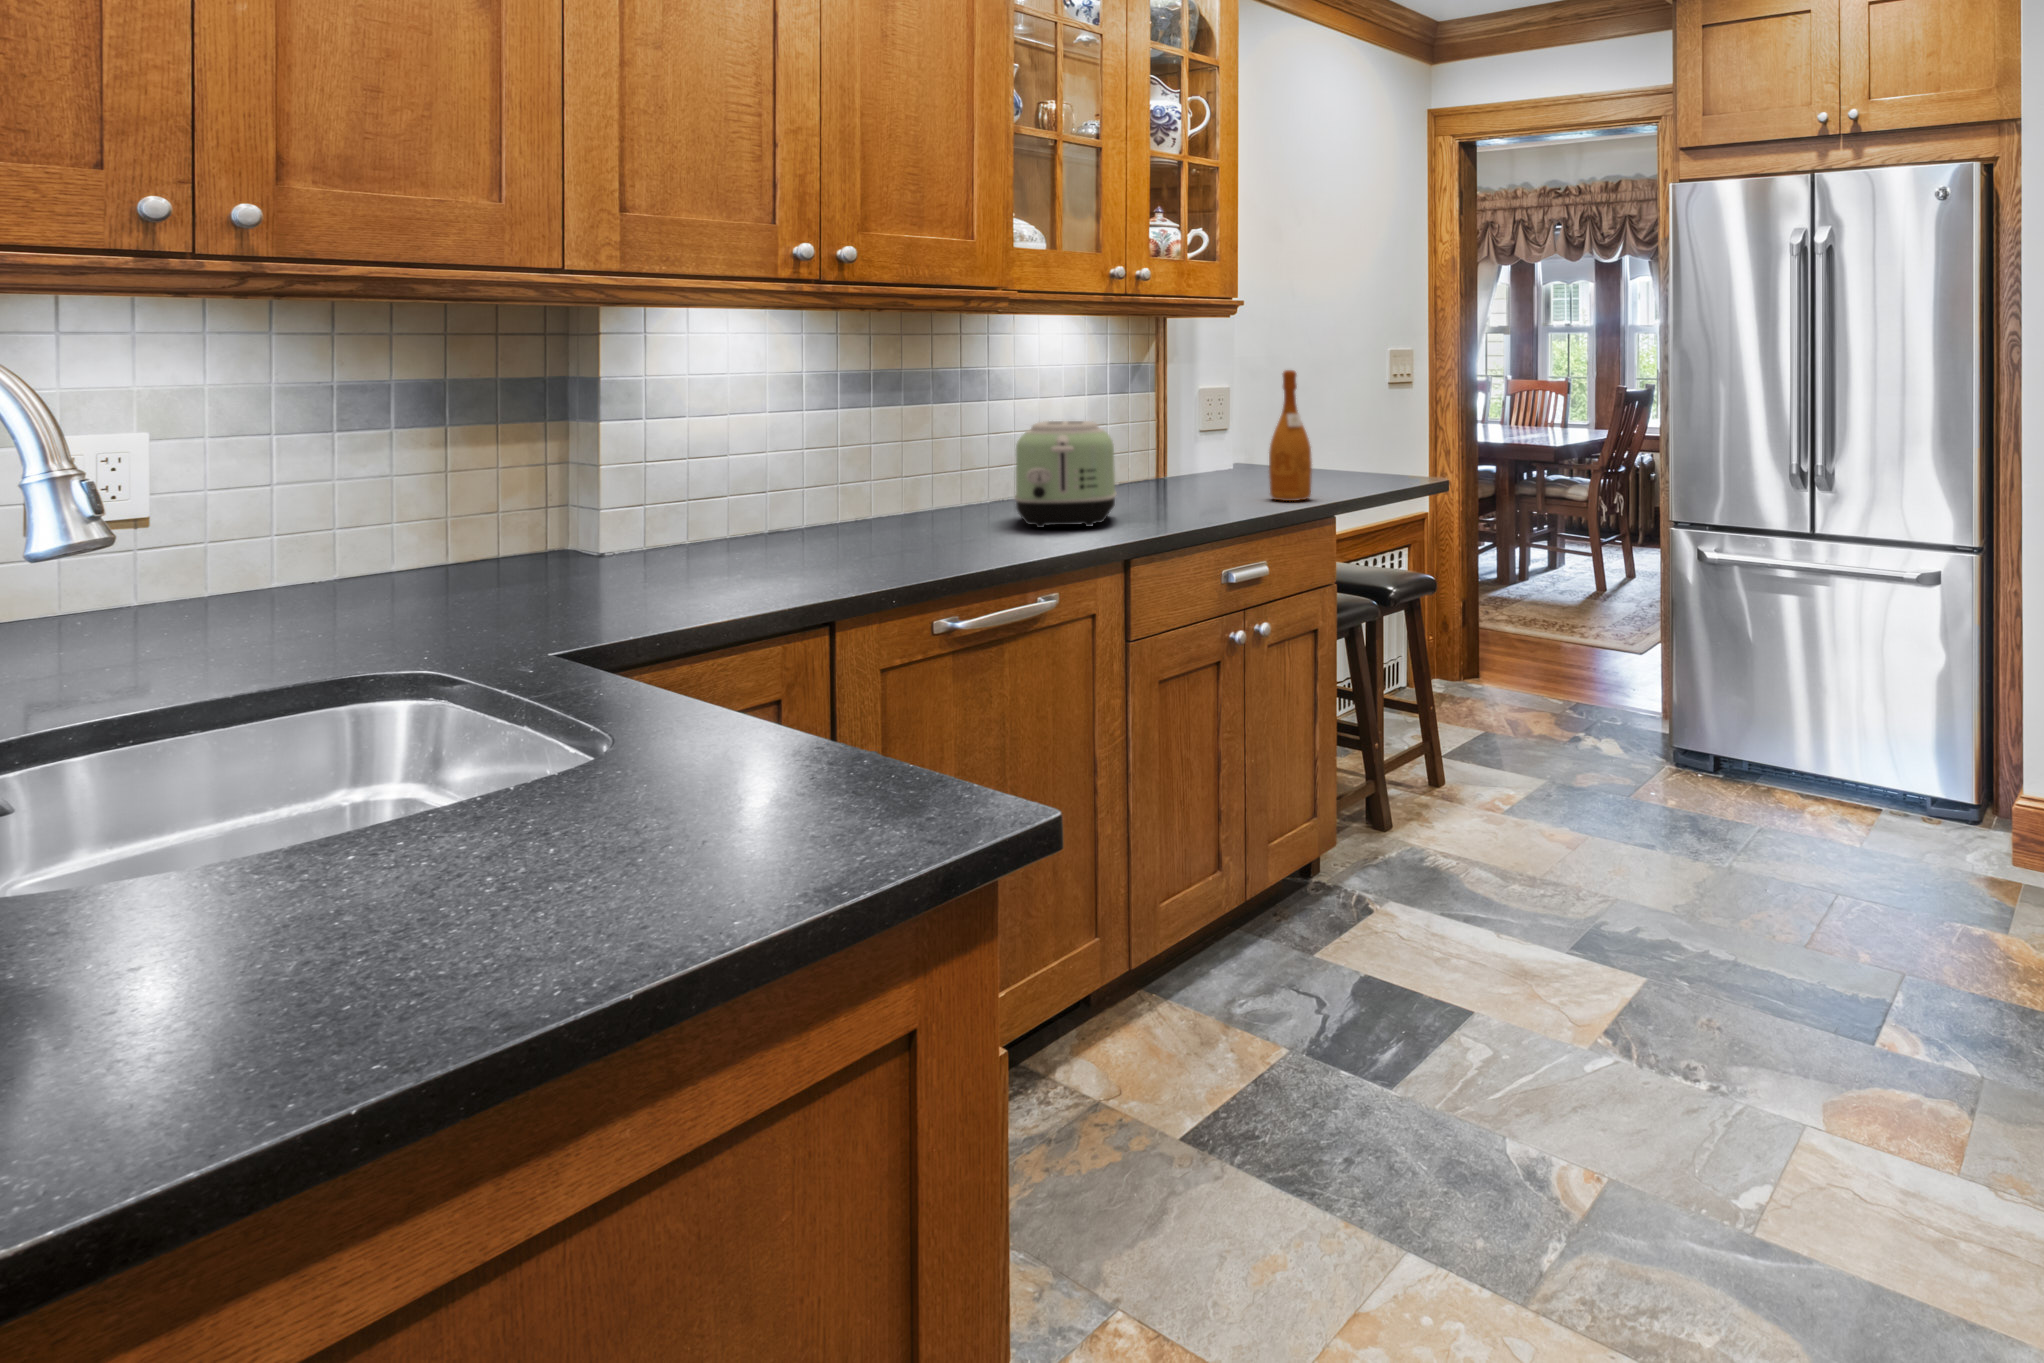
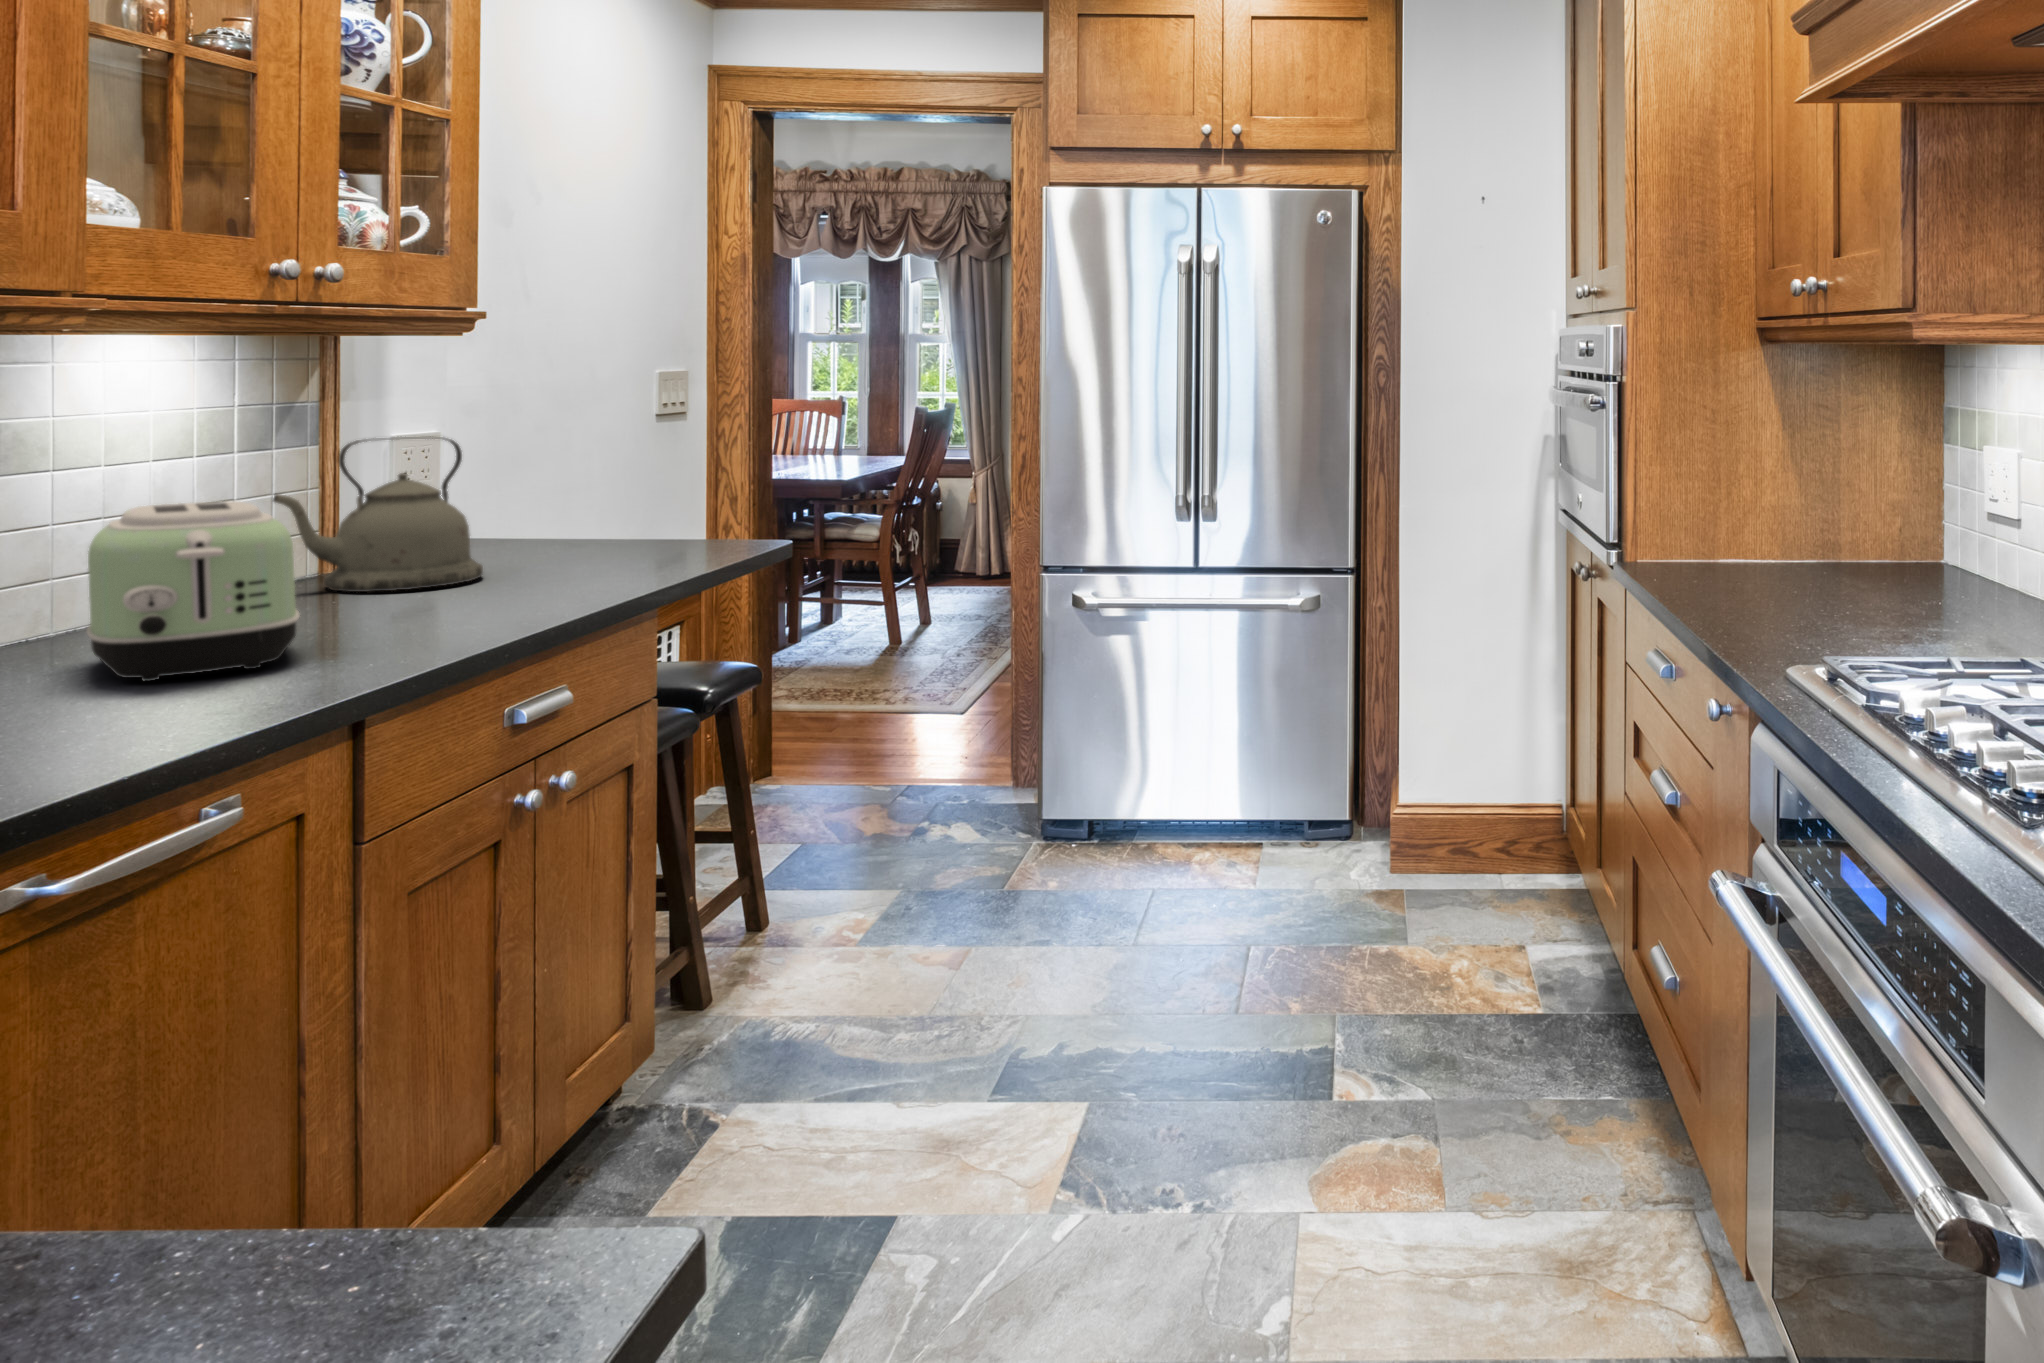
wine bottle: present [1269,370,1312,501] -> none [541,413,608,592]
kettle: none [1124,388,1242,493] -> present [273,436,483,592]

